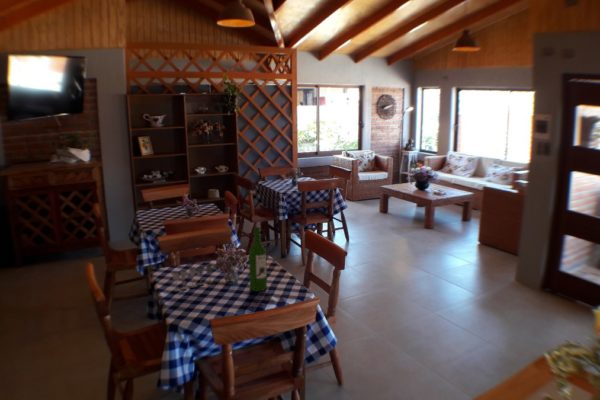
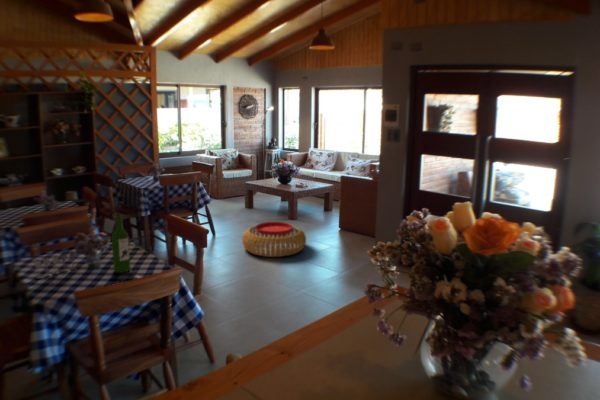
pouf: none [379,232,450,271] -> present [242,222,306,257]

